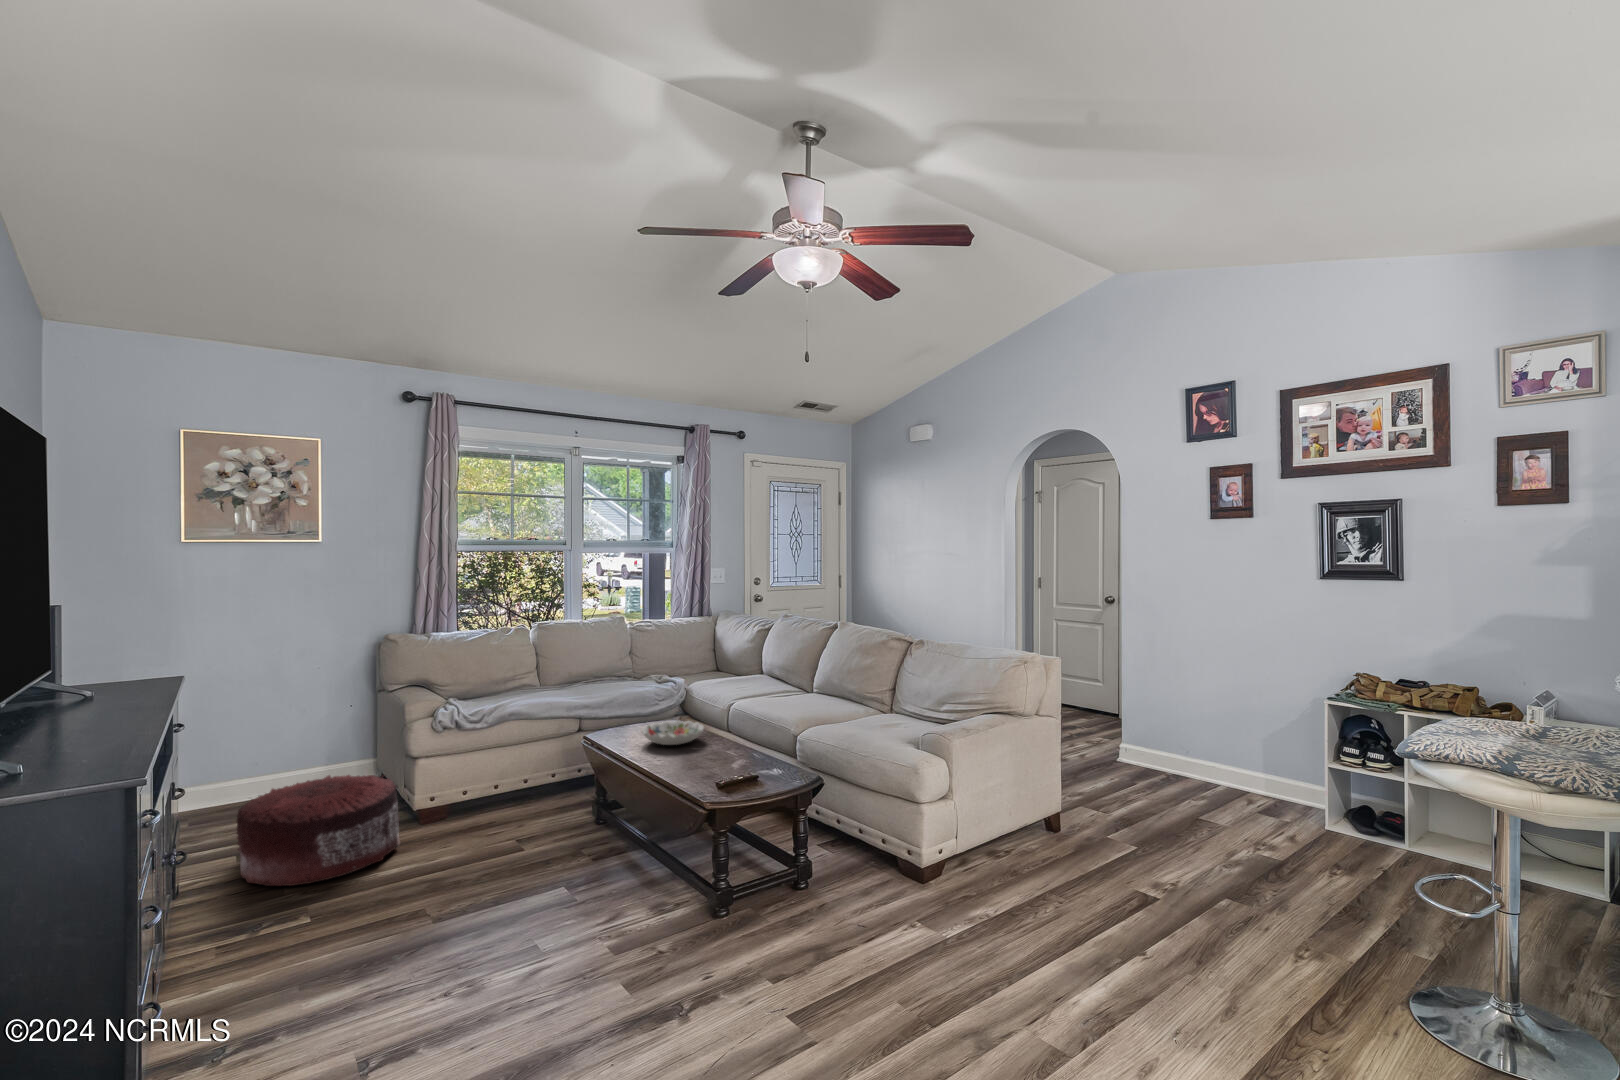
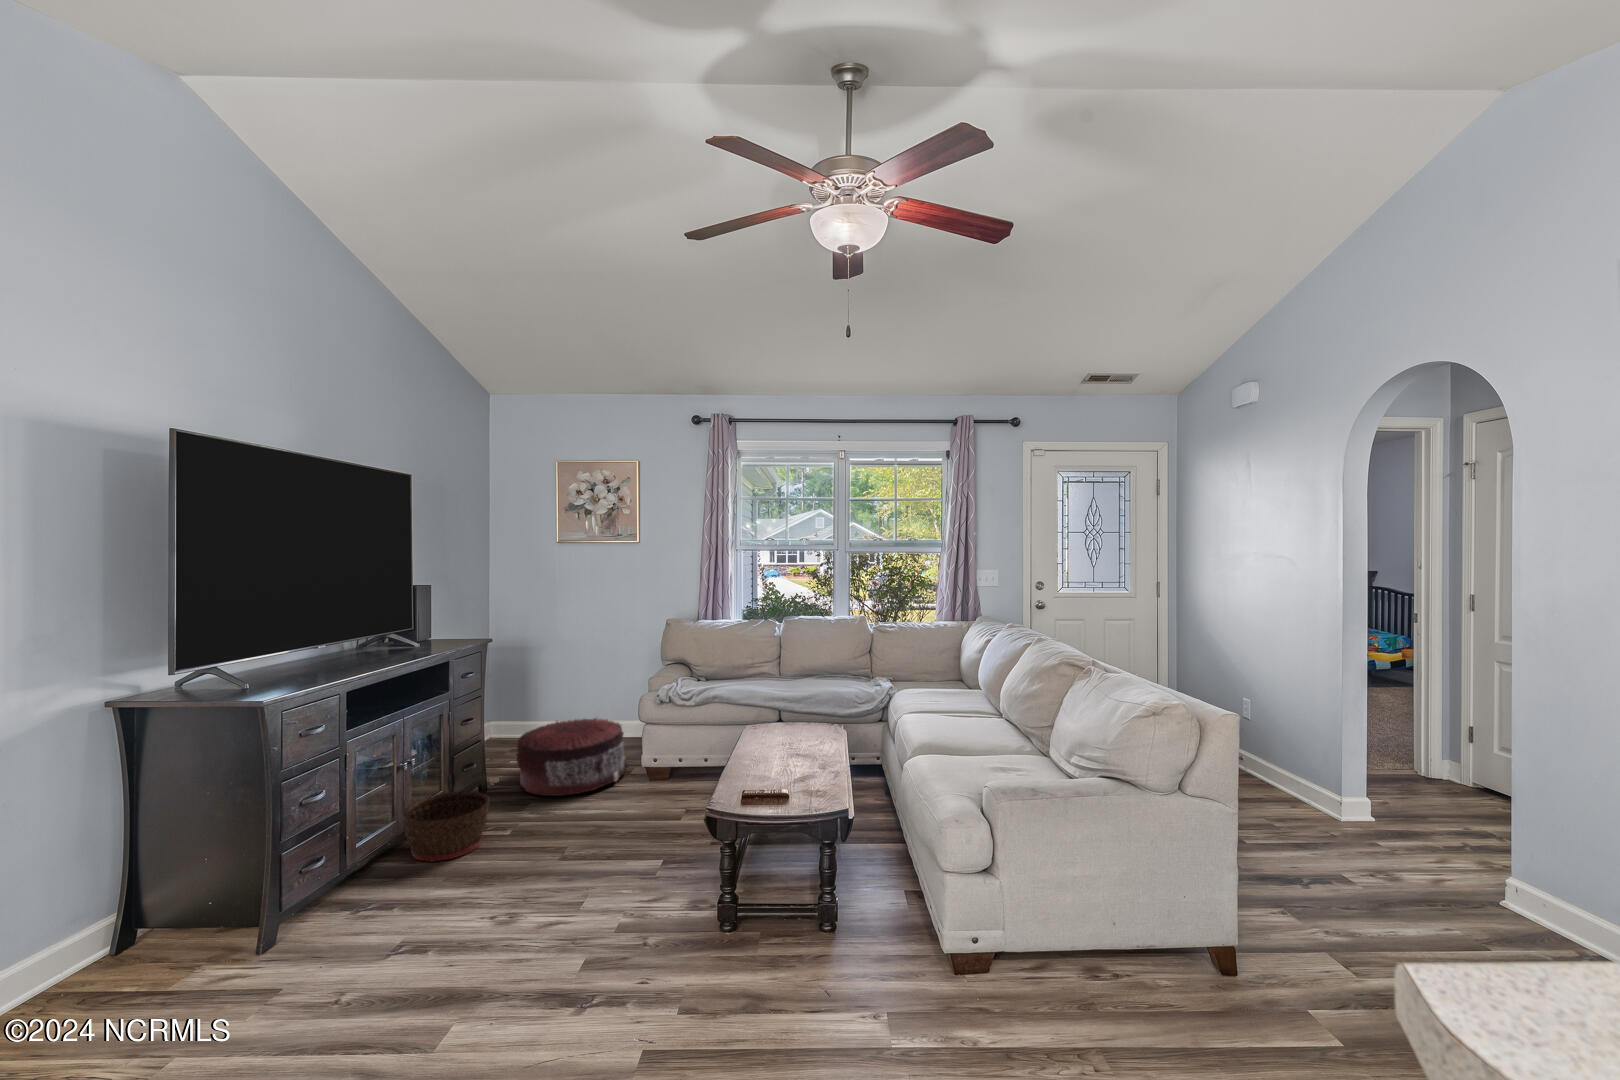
decorative bowl: present [641,721,704,745] -> none [760,720,821,745]
basket: none [179,883,318,993] -> present [402,791,490,861]

